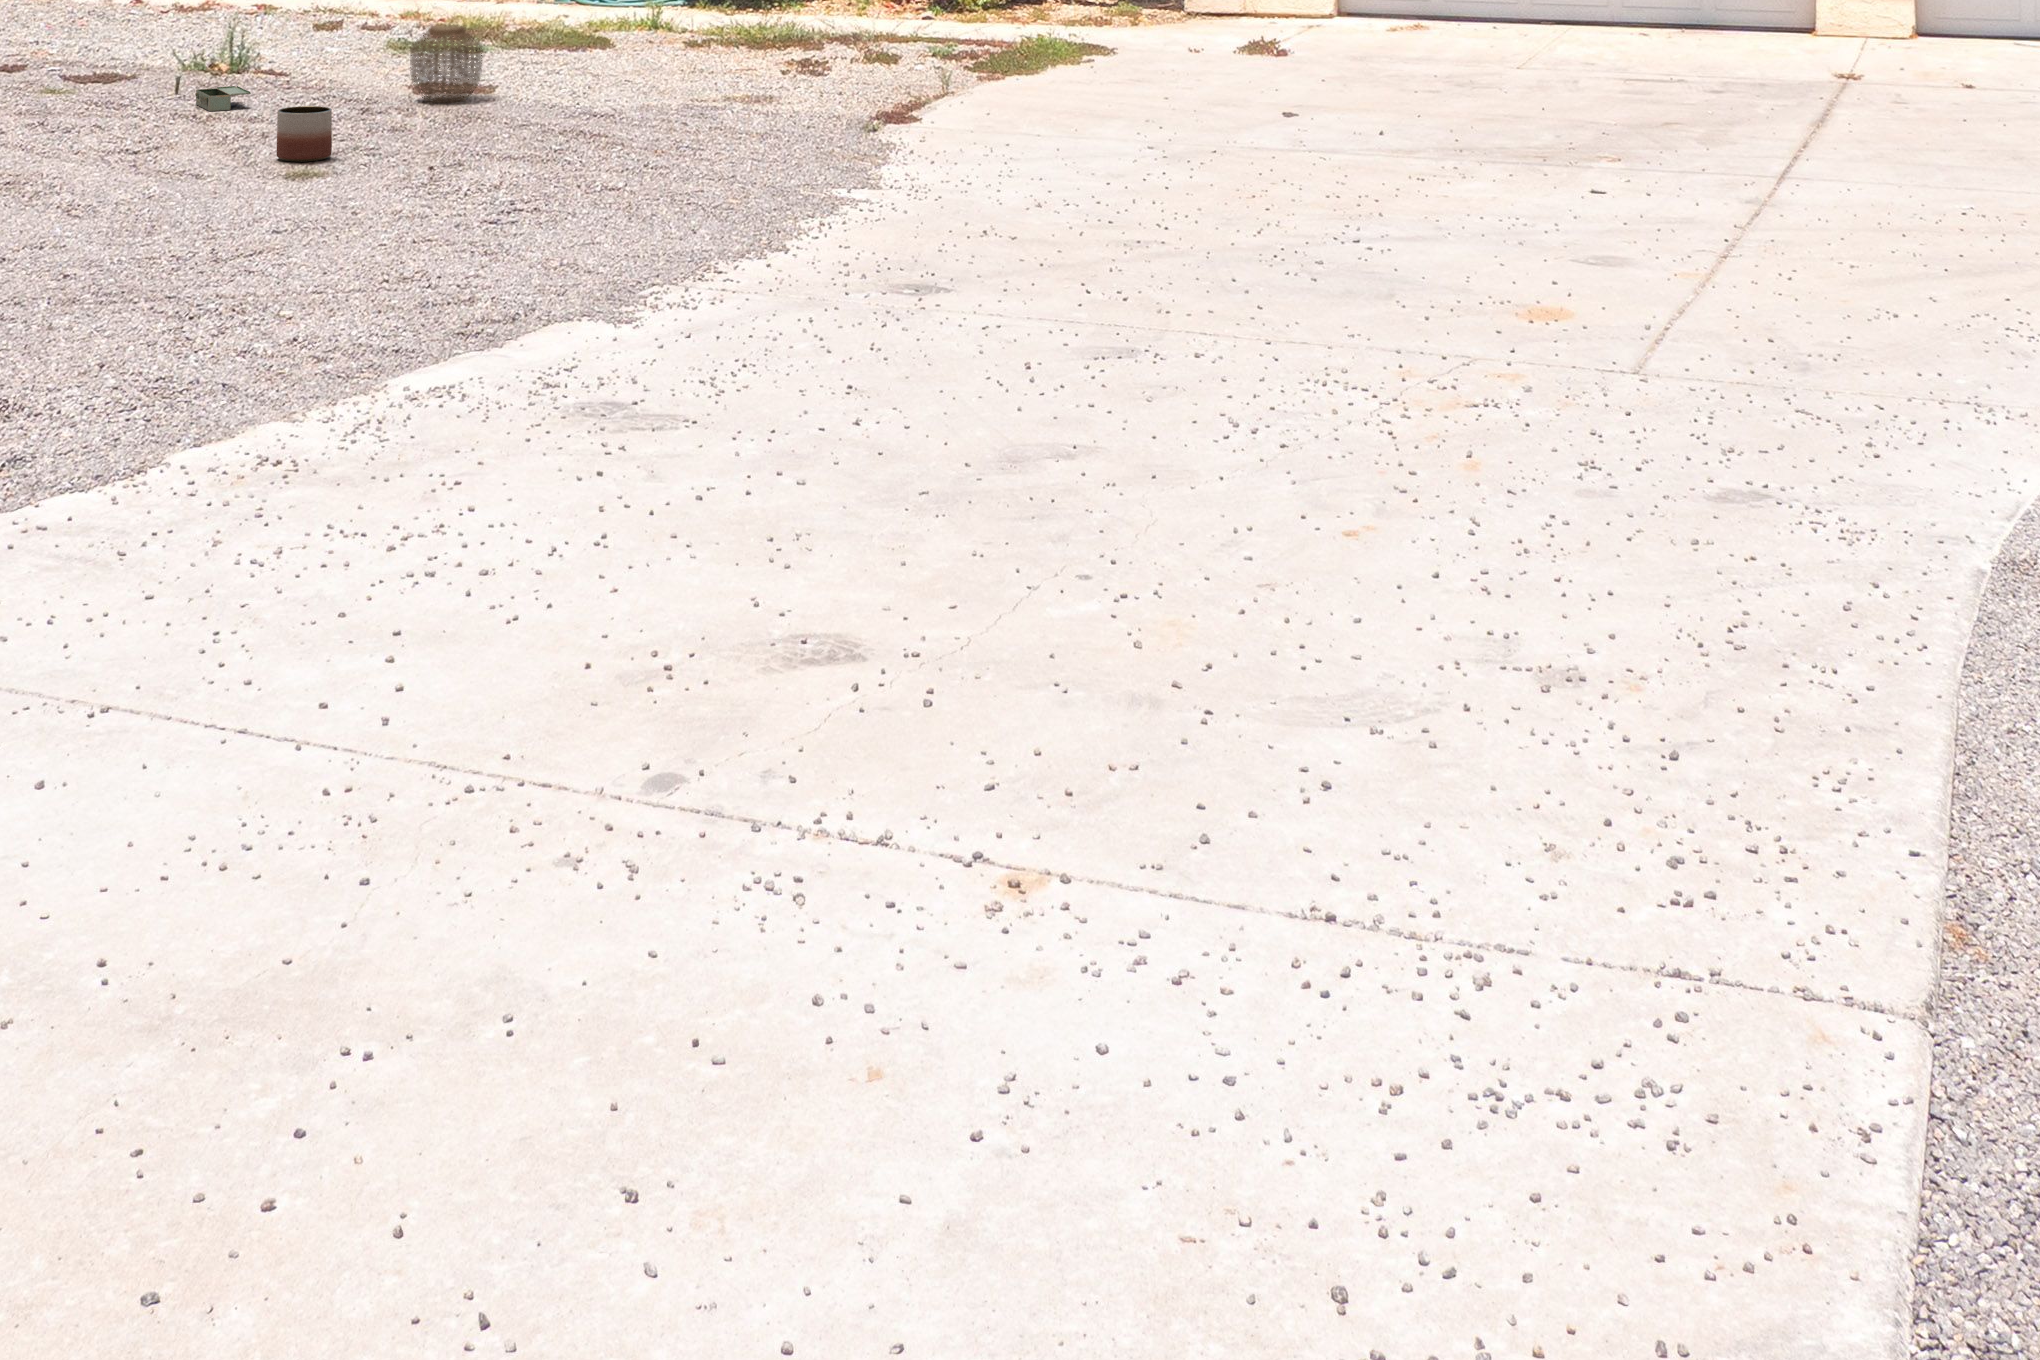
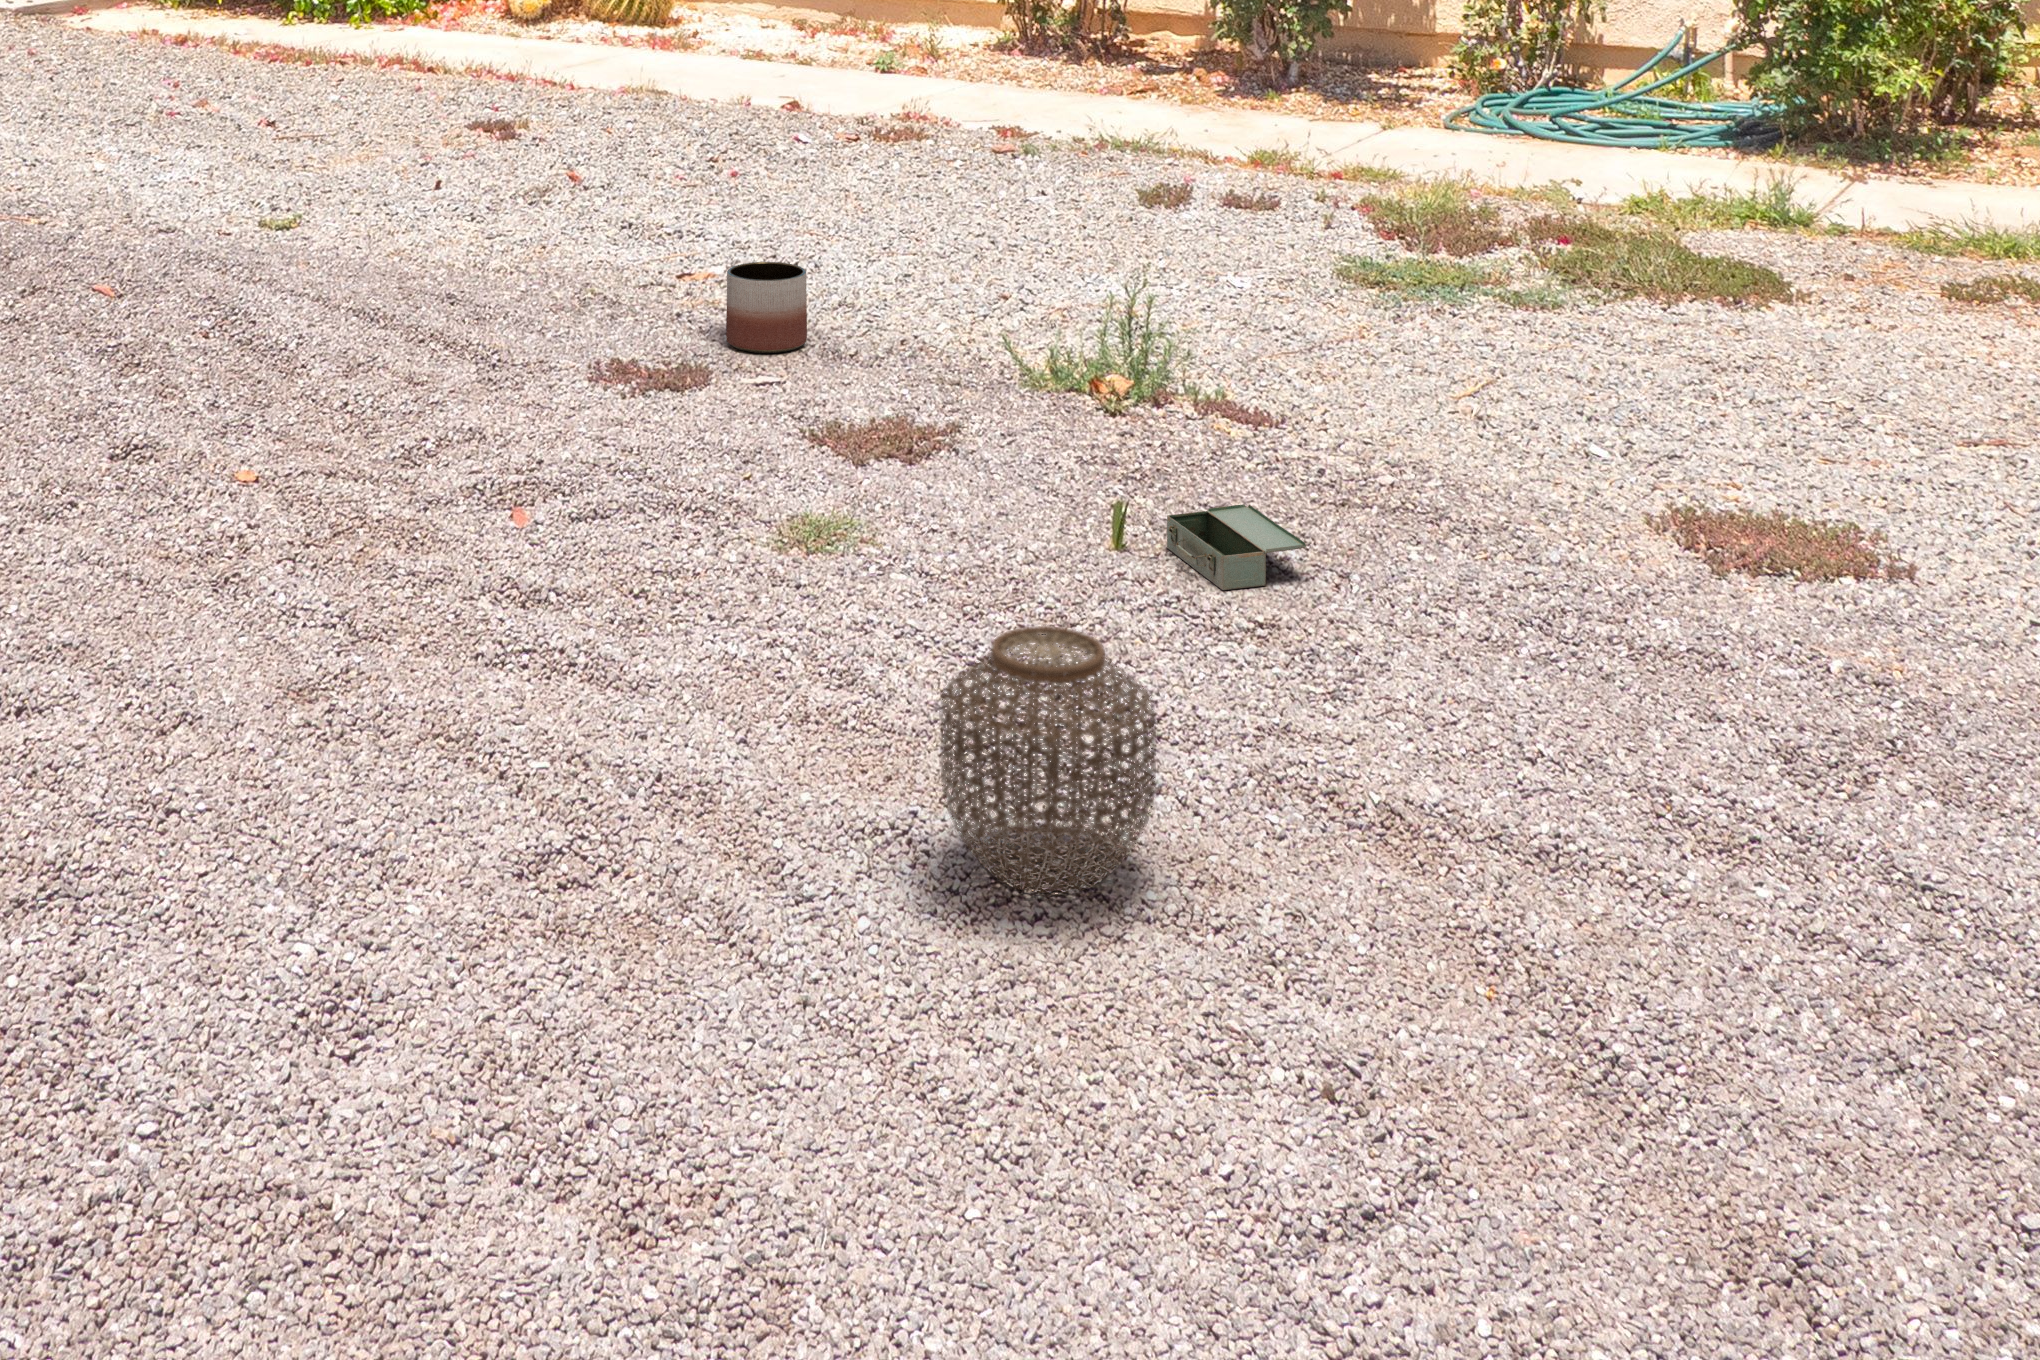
woven basket: present [410,25,483,103] -> present [941,626,1156,893]
planter: present [277,106,332,162] -> present [726,262,807,353]

